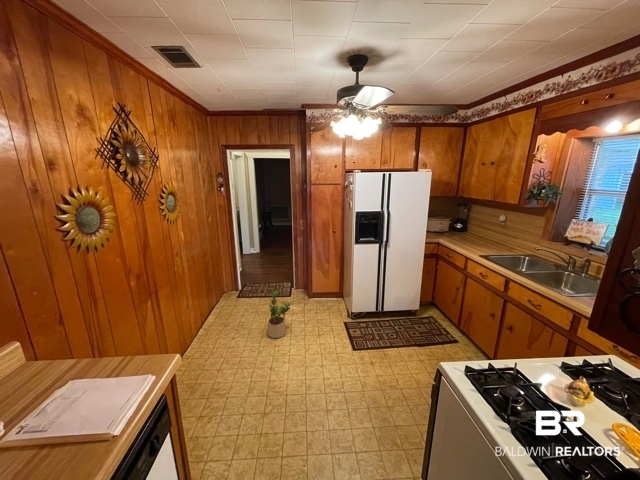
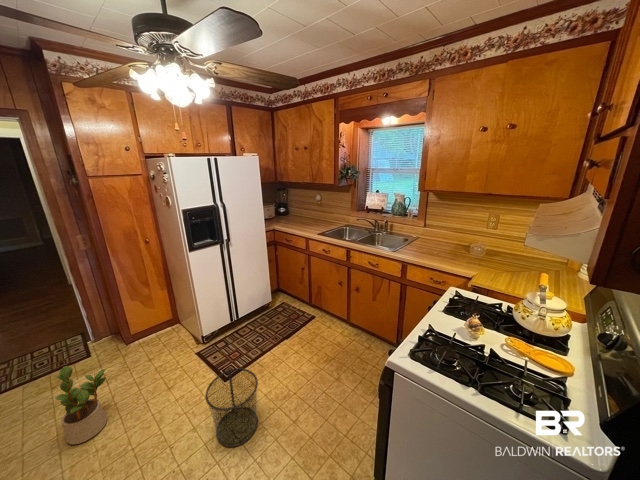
waste bin: none [331,337,369,394] -> present [205,368,258,447]

